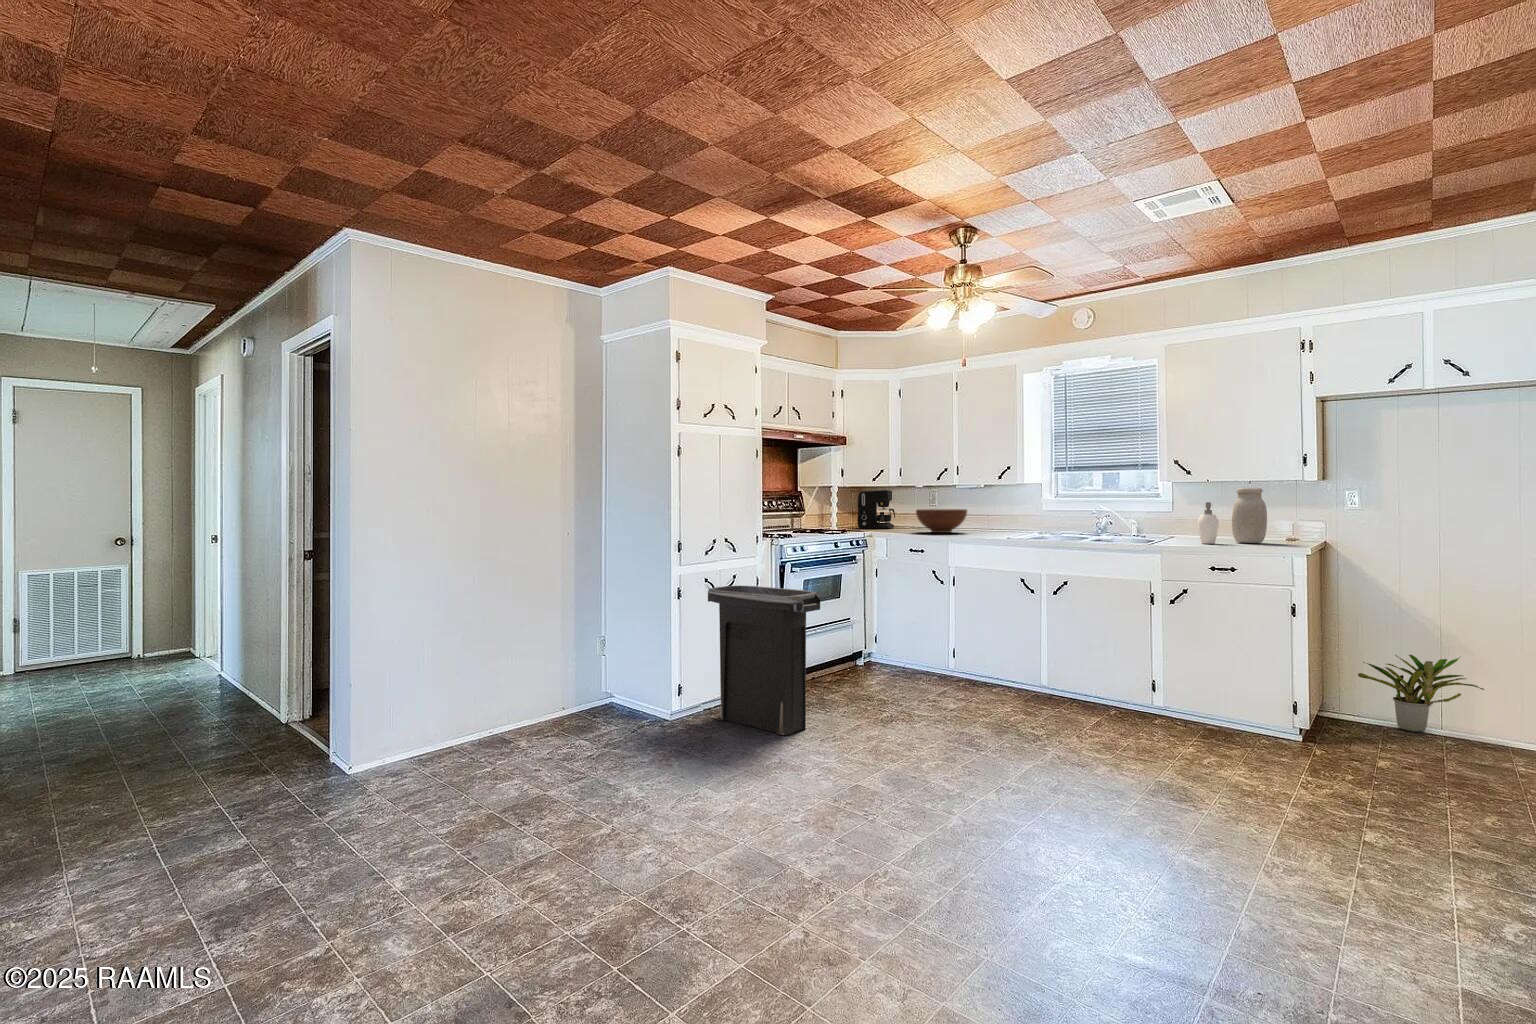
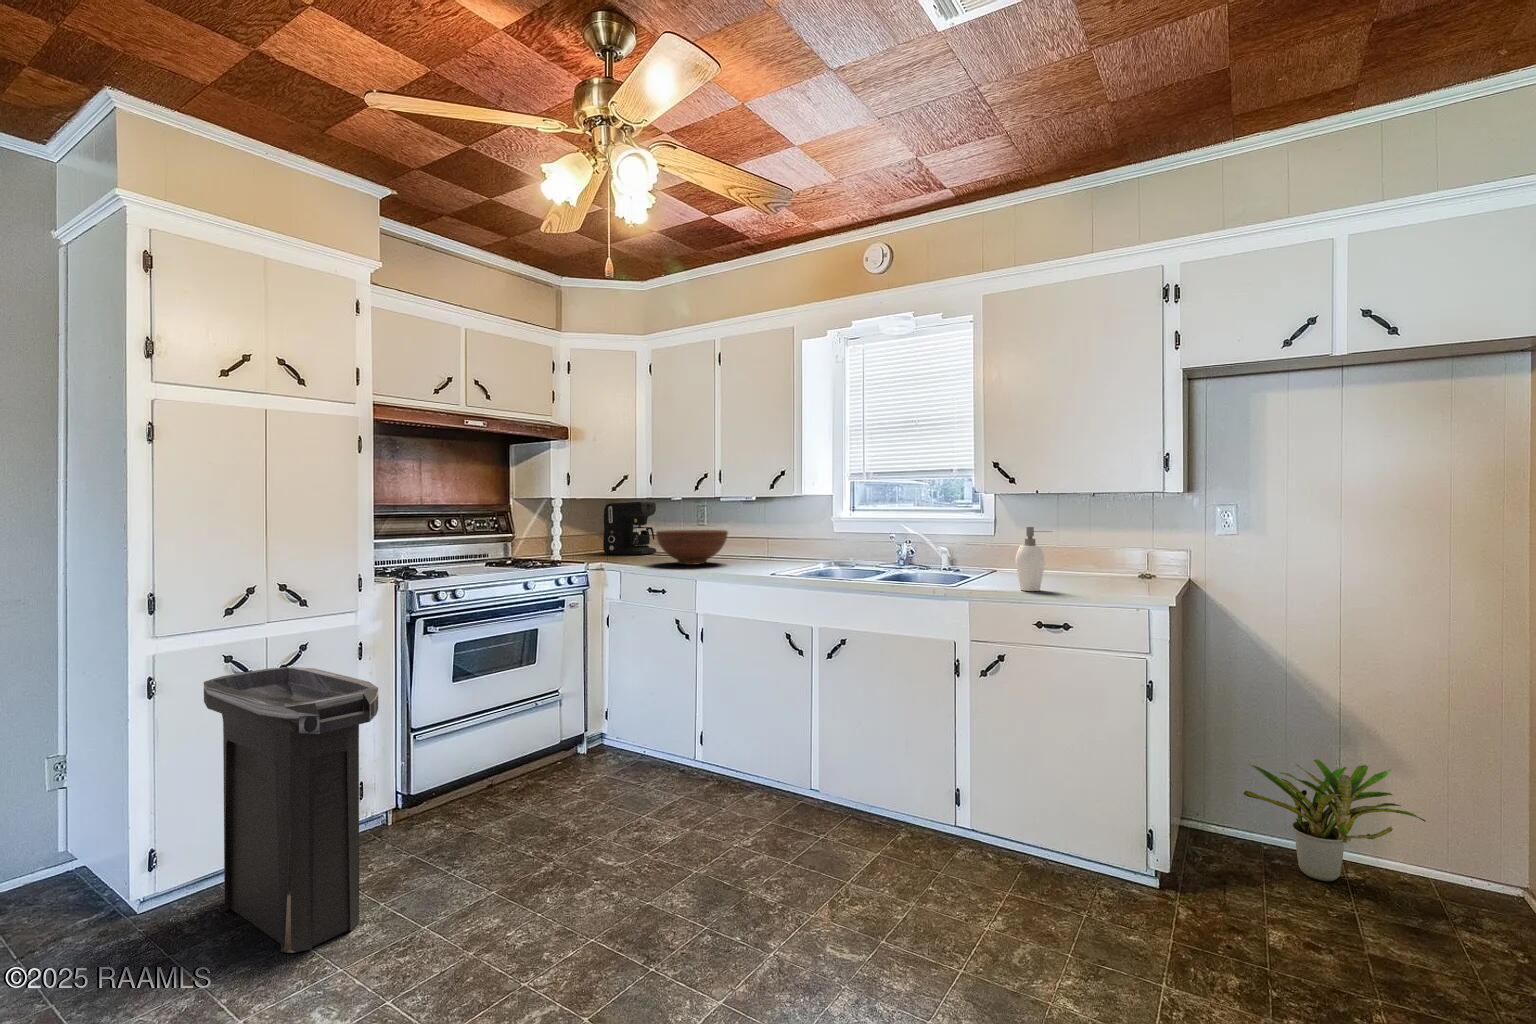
jar: present [1232,487,1267,543] -> none [1066,504,1114,589]

